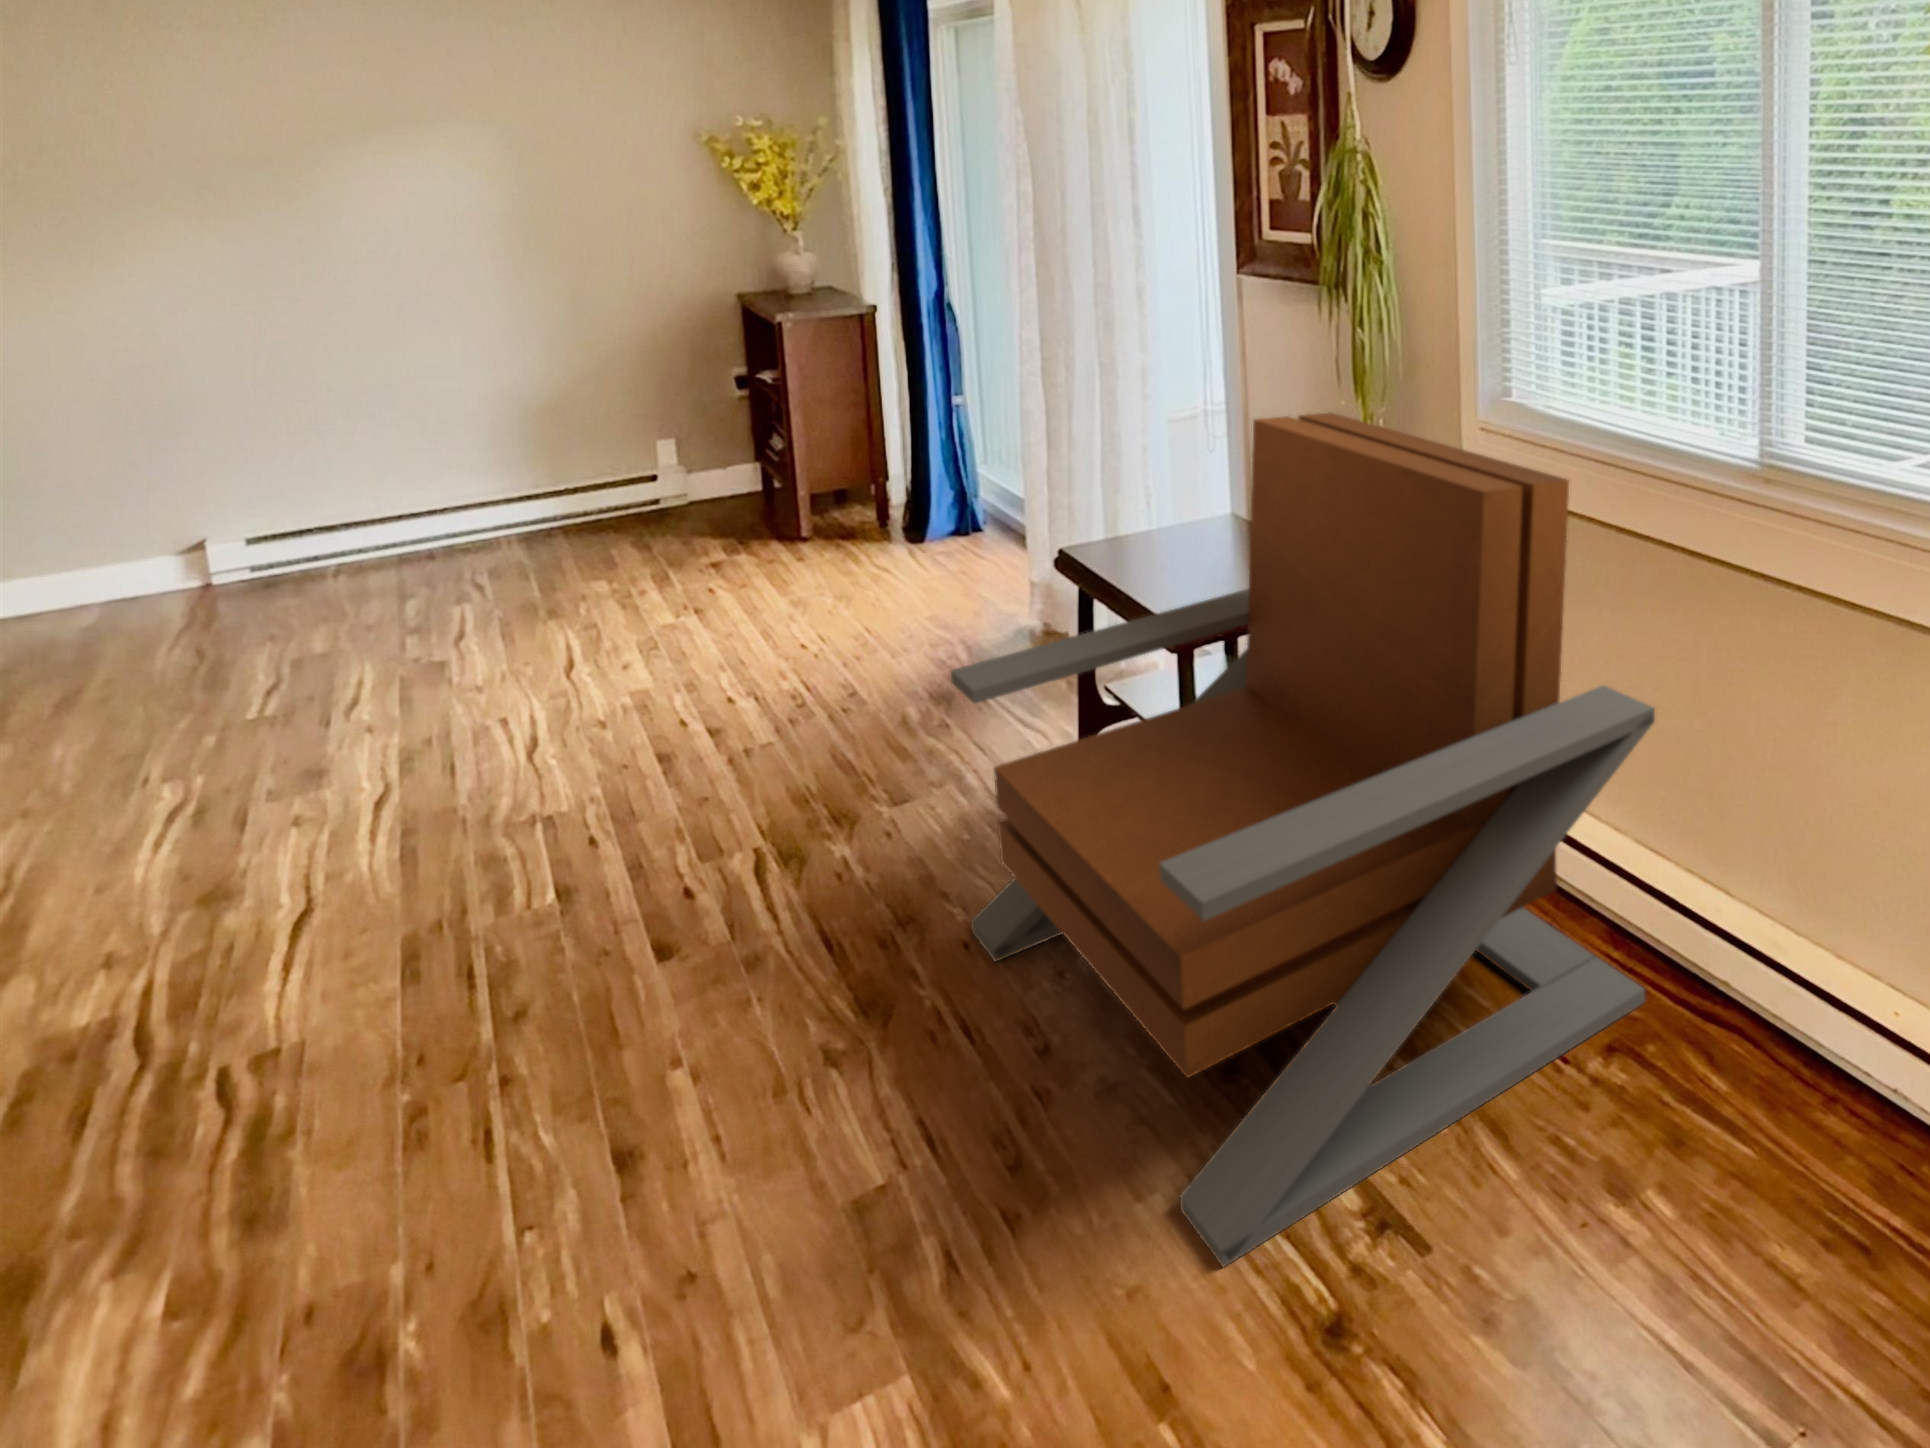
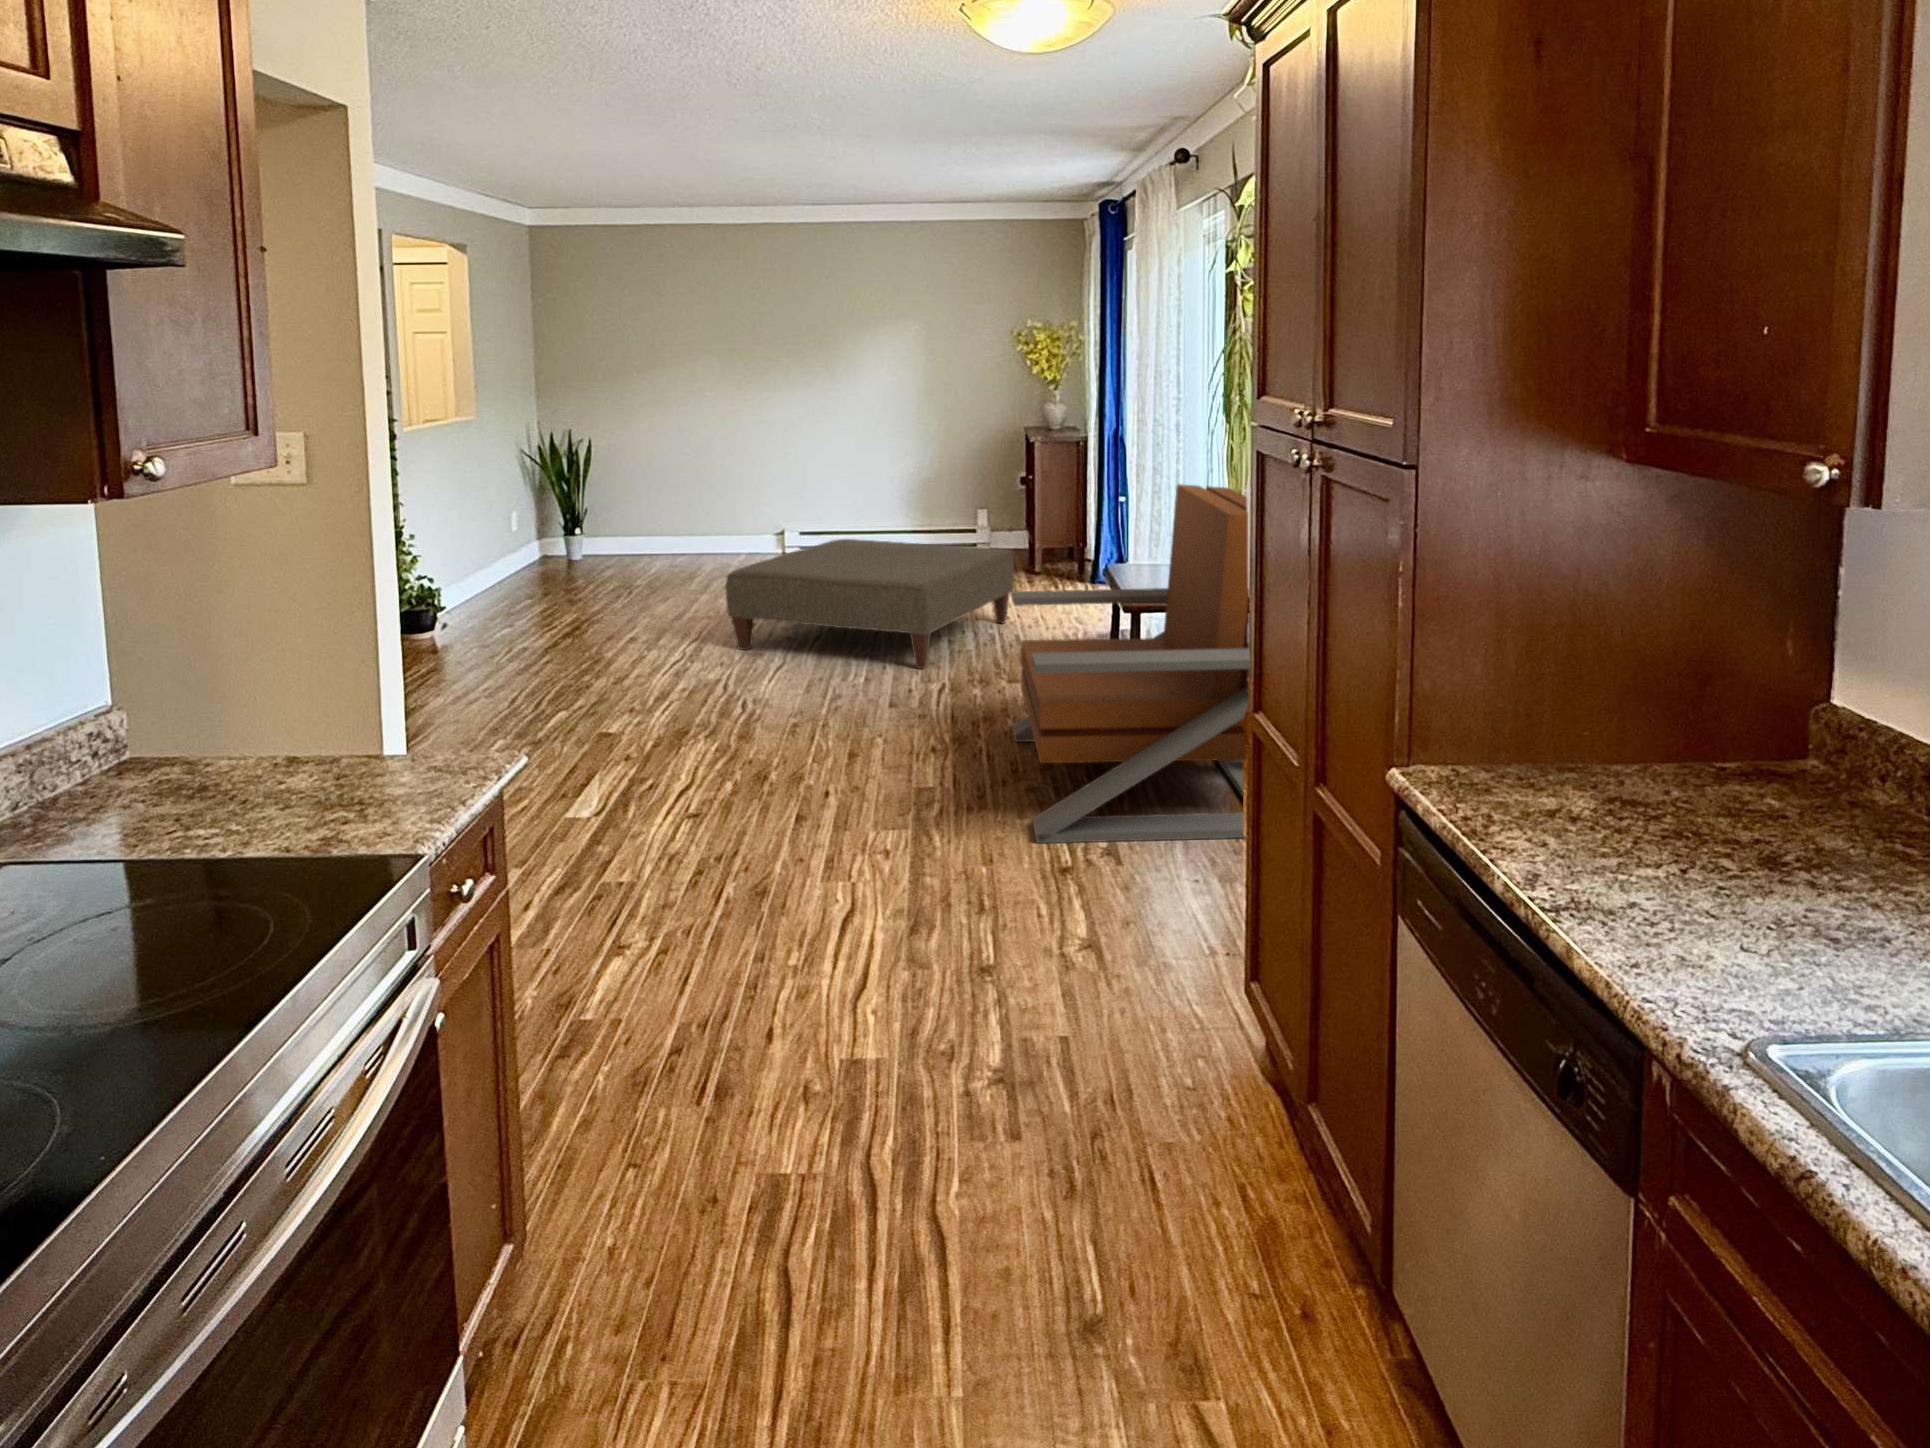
ottoman: none [90,531,811,894] -> present [726,539,1014,669]

